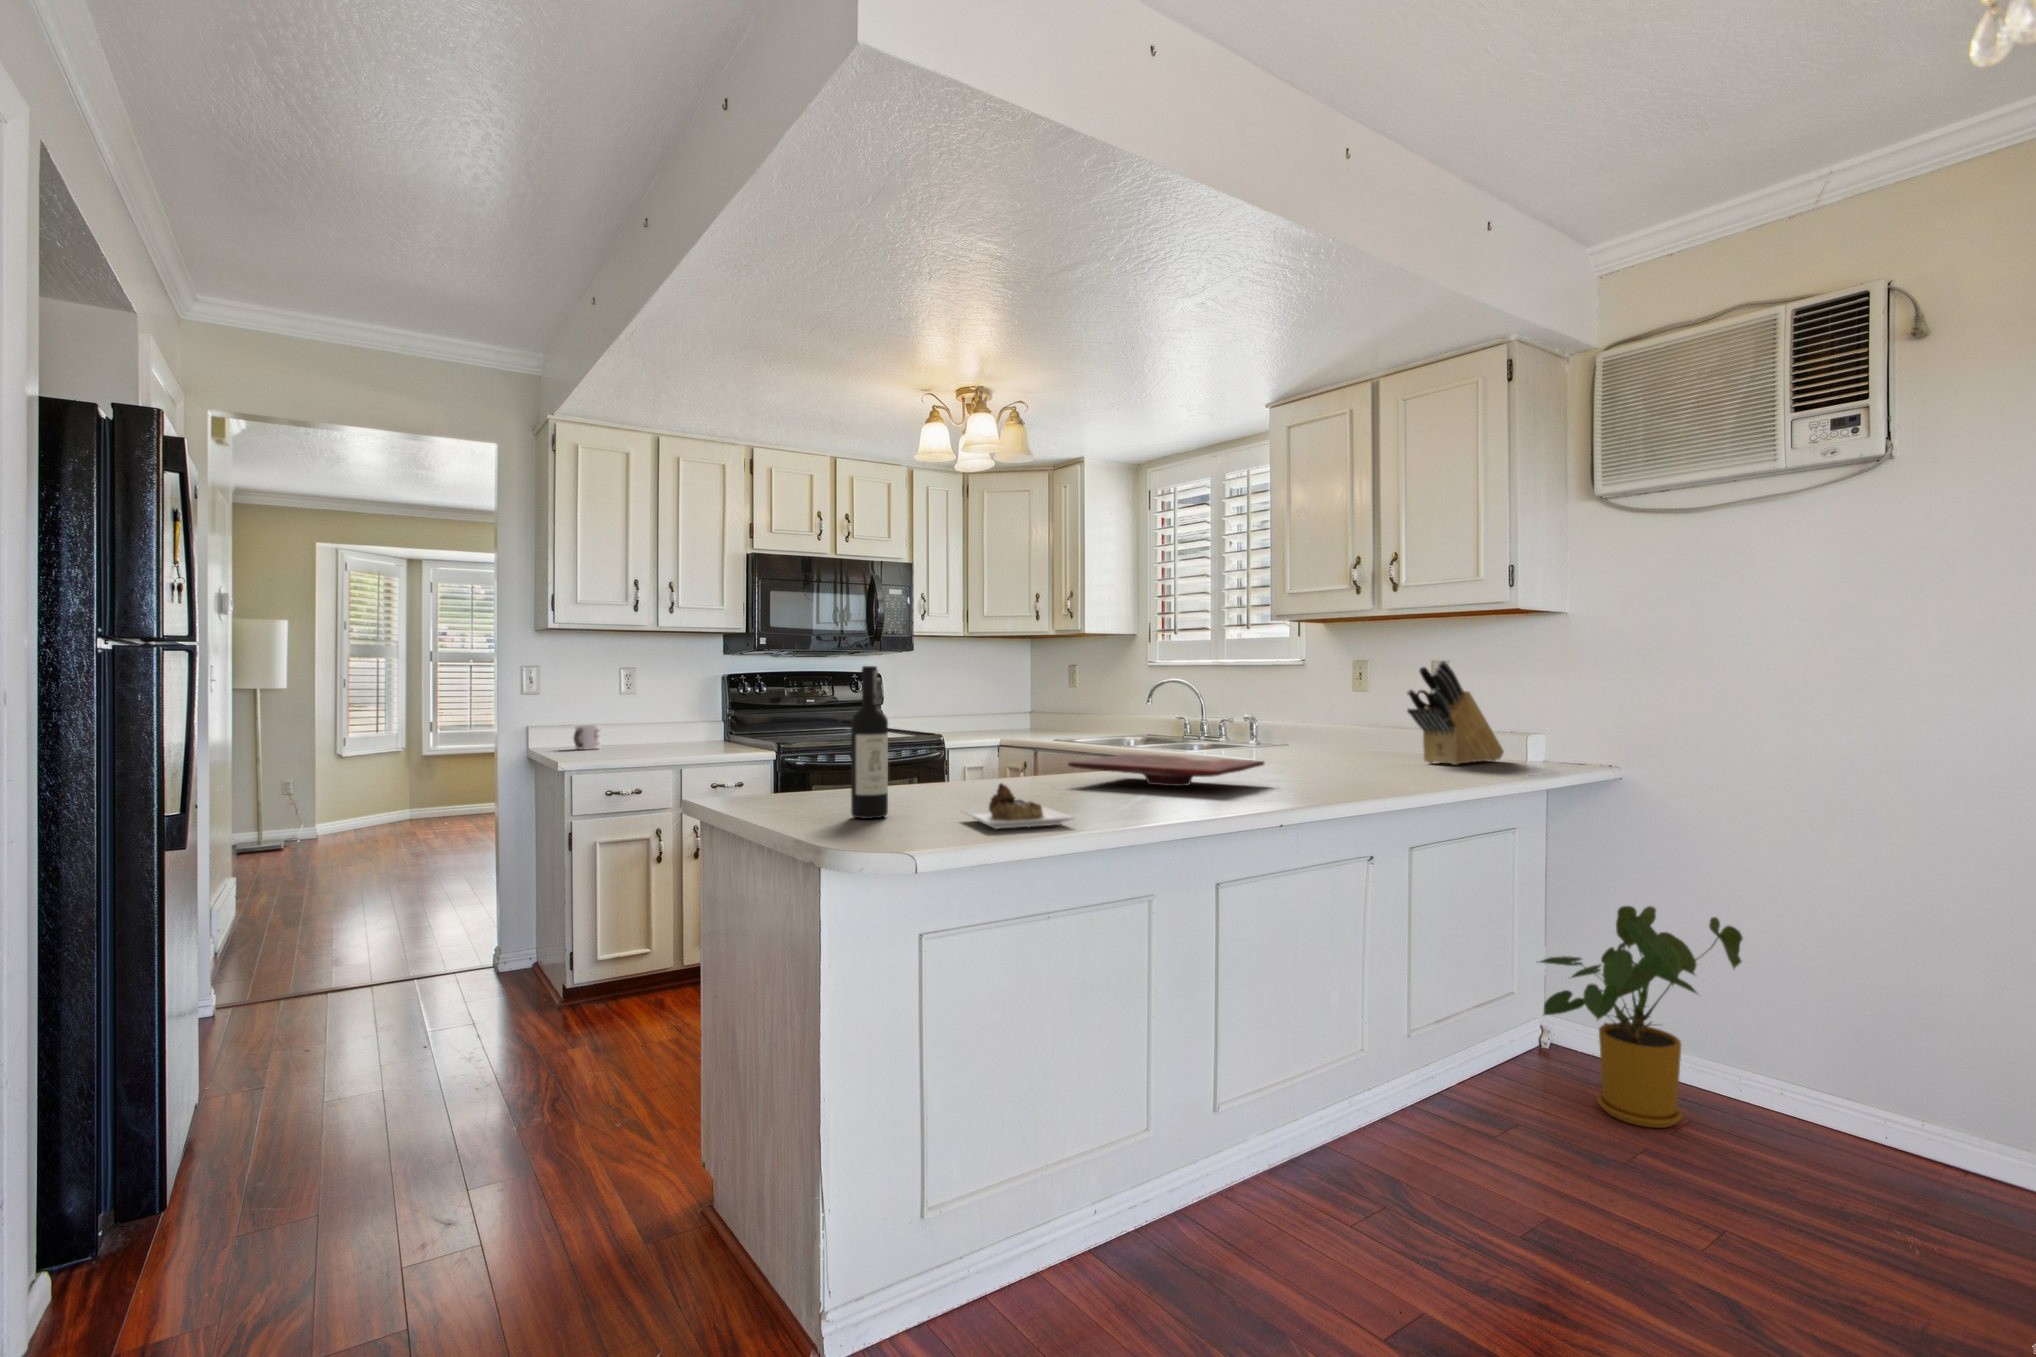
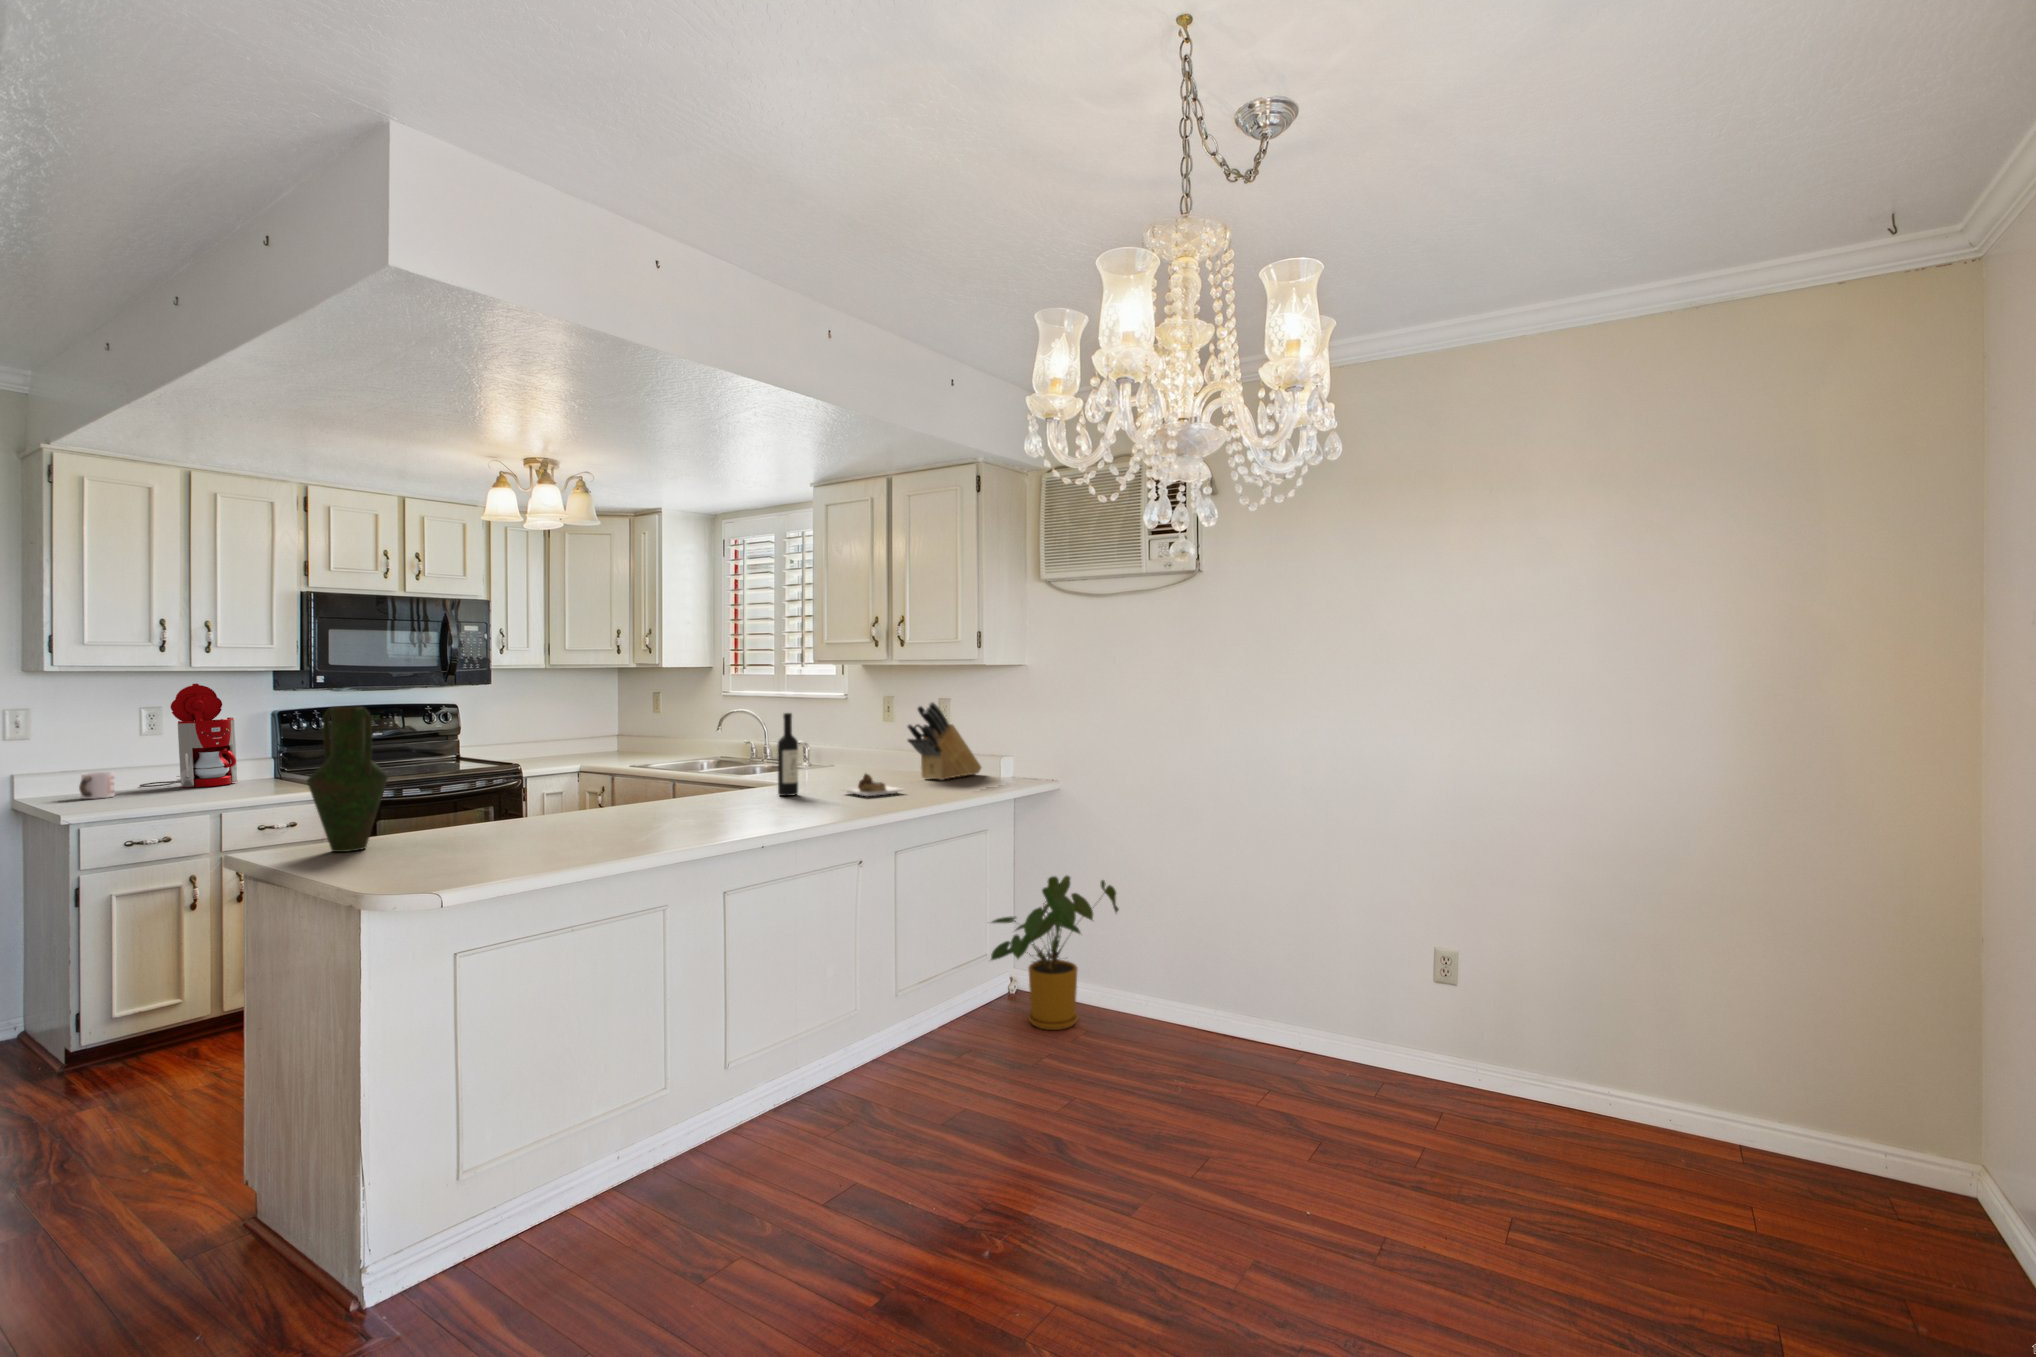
vase: none [761,637,840,803] -> present [307,707,388,852]
coffee maker: none [620,644,696,744] -> present [140,684,238,787]
wine bottle: present [851,666,1074,828] -> present [778,713,902,796]
cutting board: present [1068,754,1264,786] -> none [612,787,779,813]

